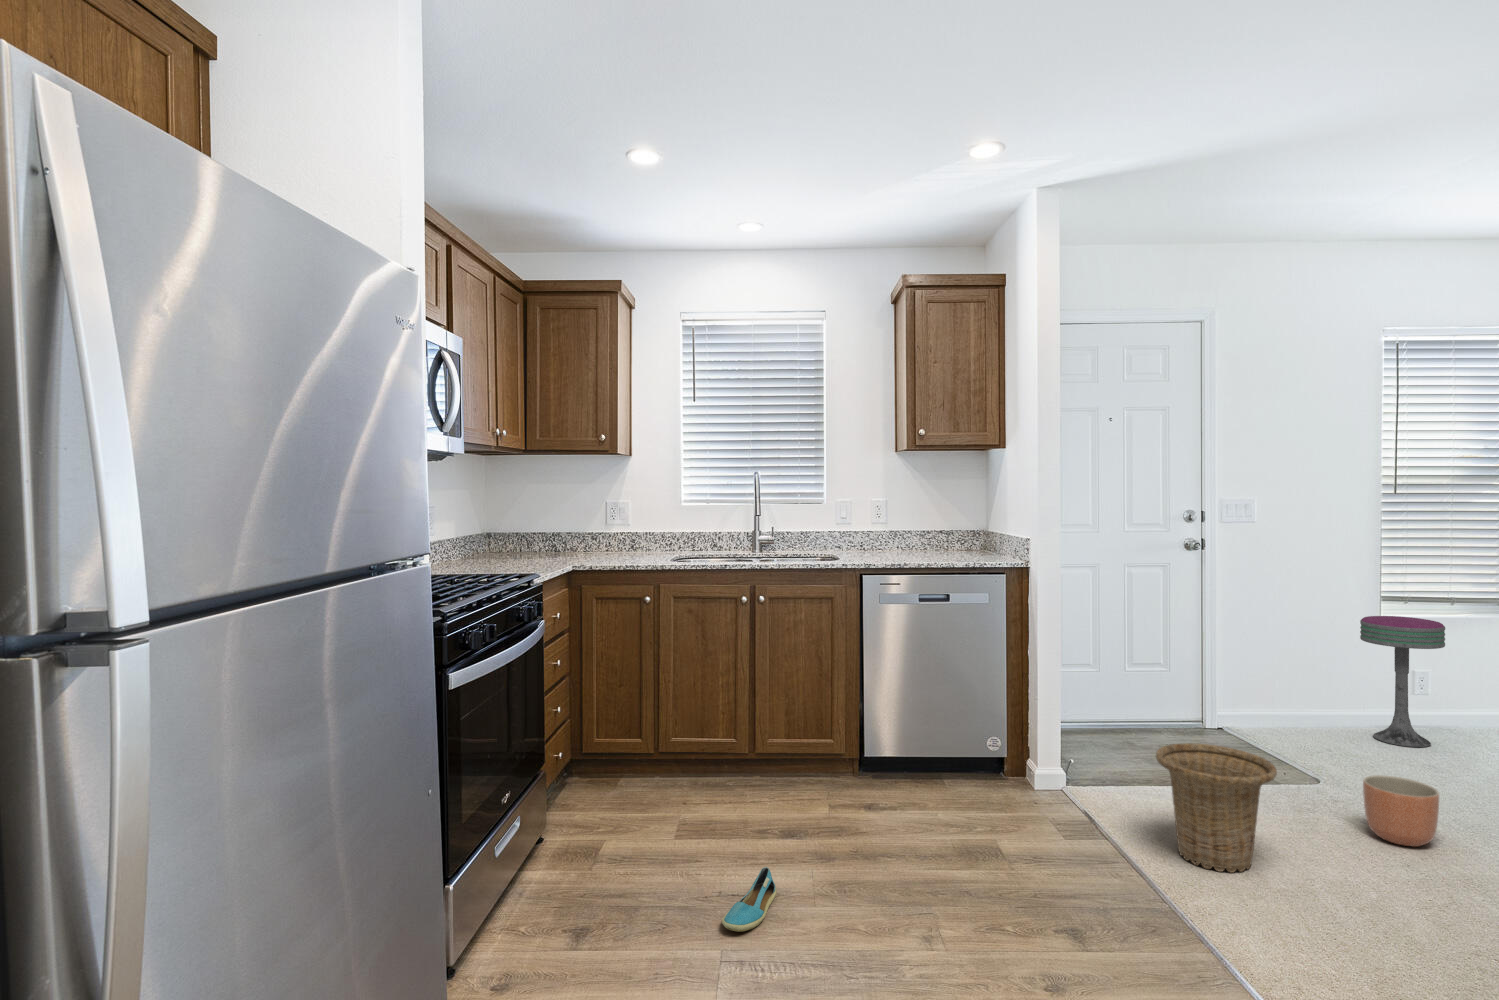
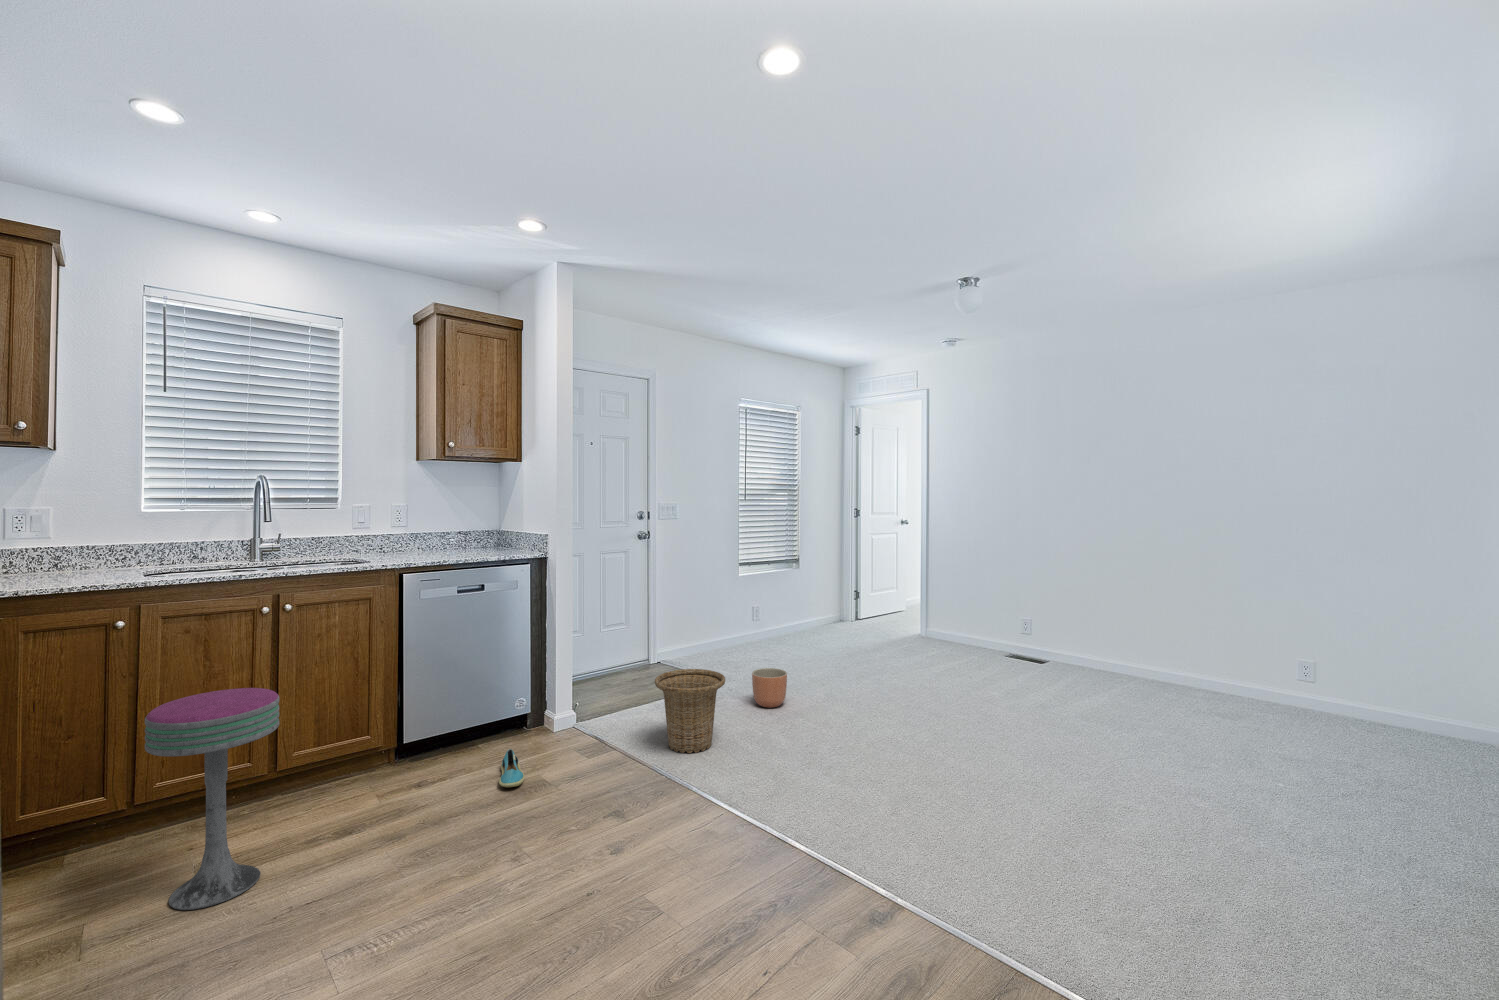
bar stool: present [1360,616,1445,747] -> present [145,688,279,910]
shoe: present [722,867,777,931] -> present [499,749,525,787]

